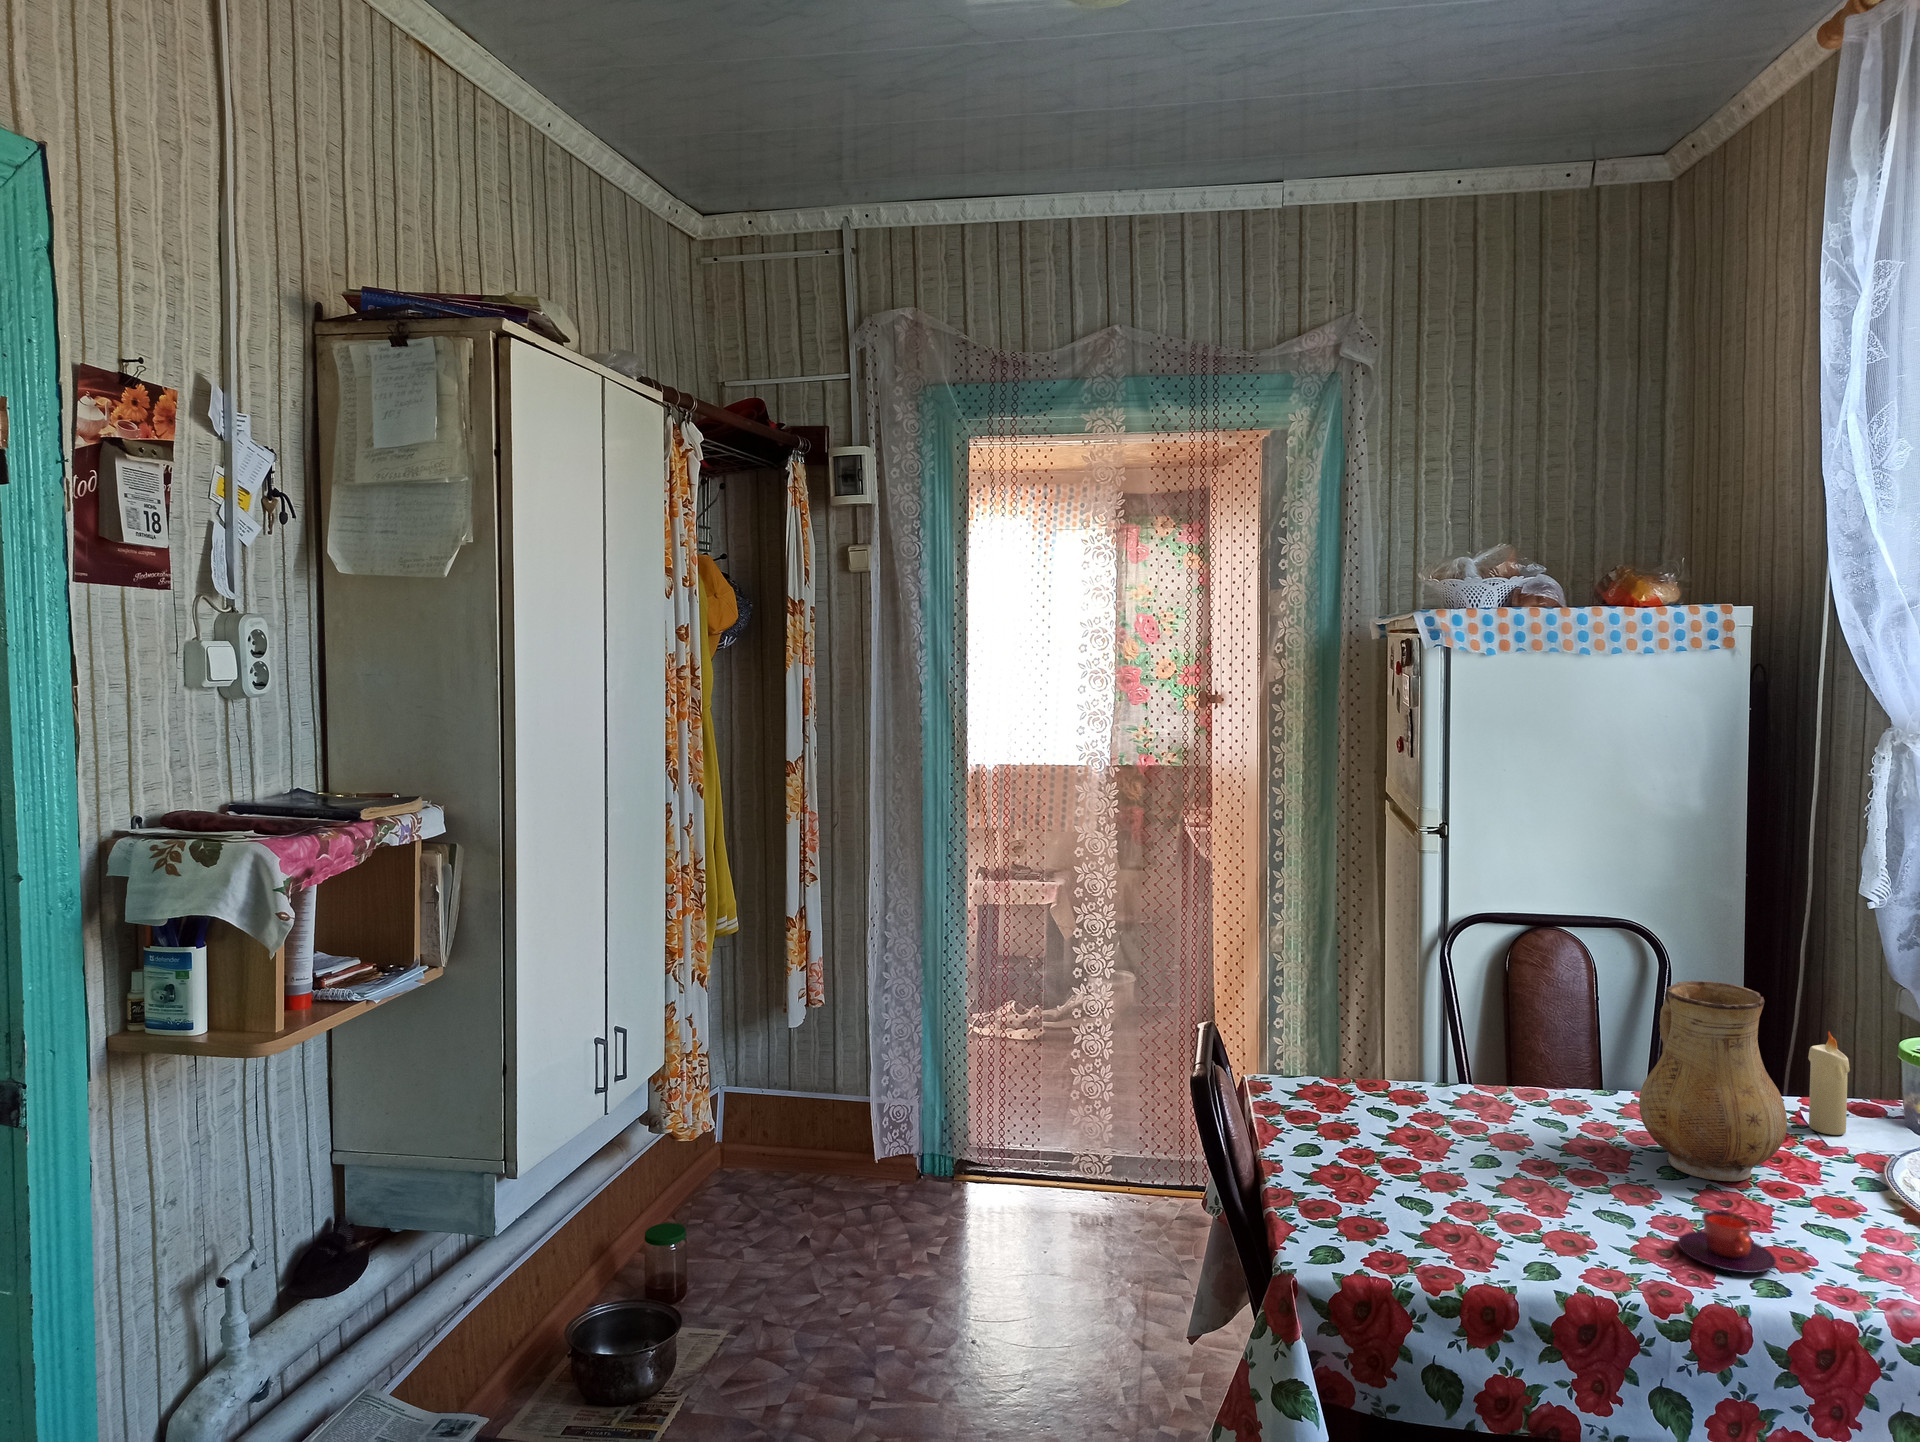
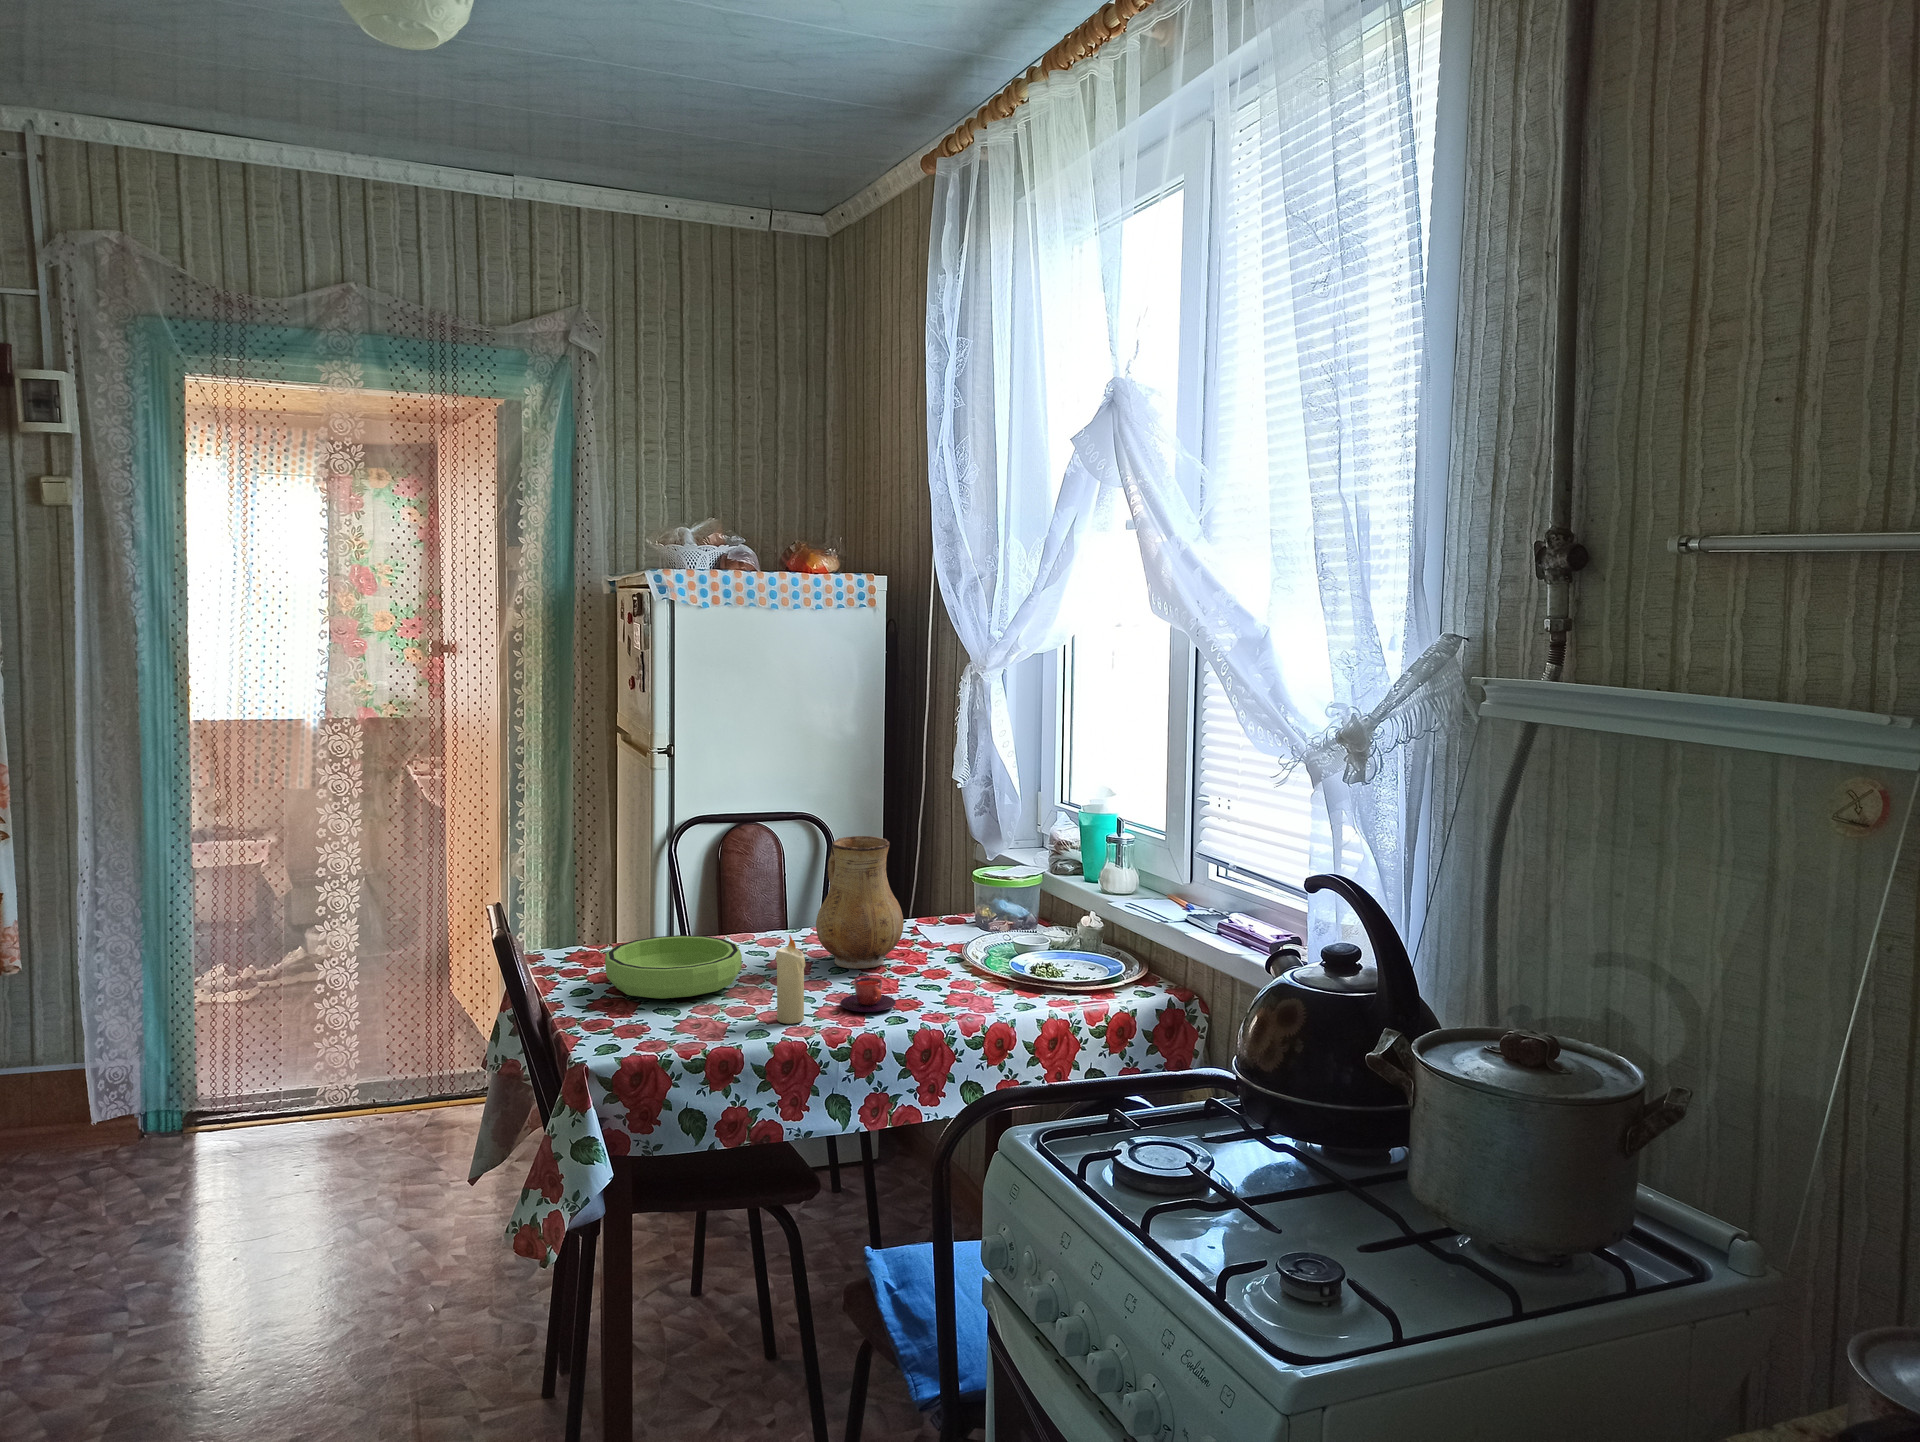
candle: present [1808,1032,1850,1135] -> present [776,935,805,1024]
bowl: none [1336,1083,1523,1181] -> present [605,935,742,999]

